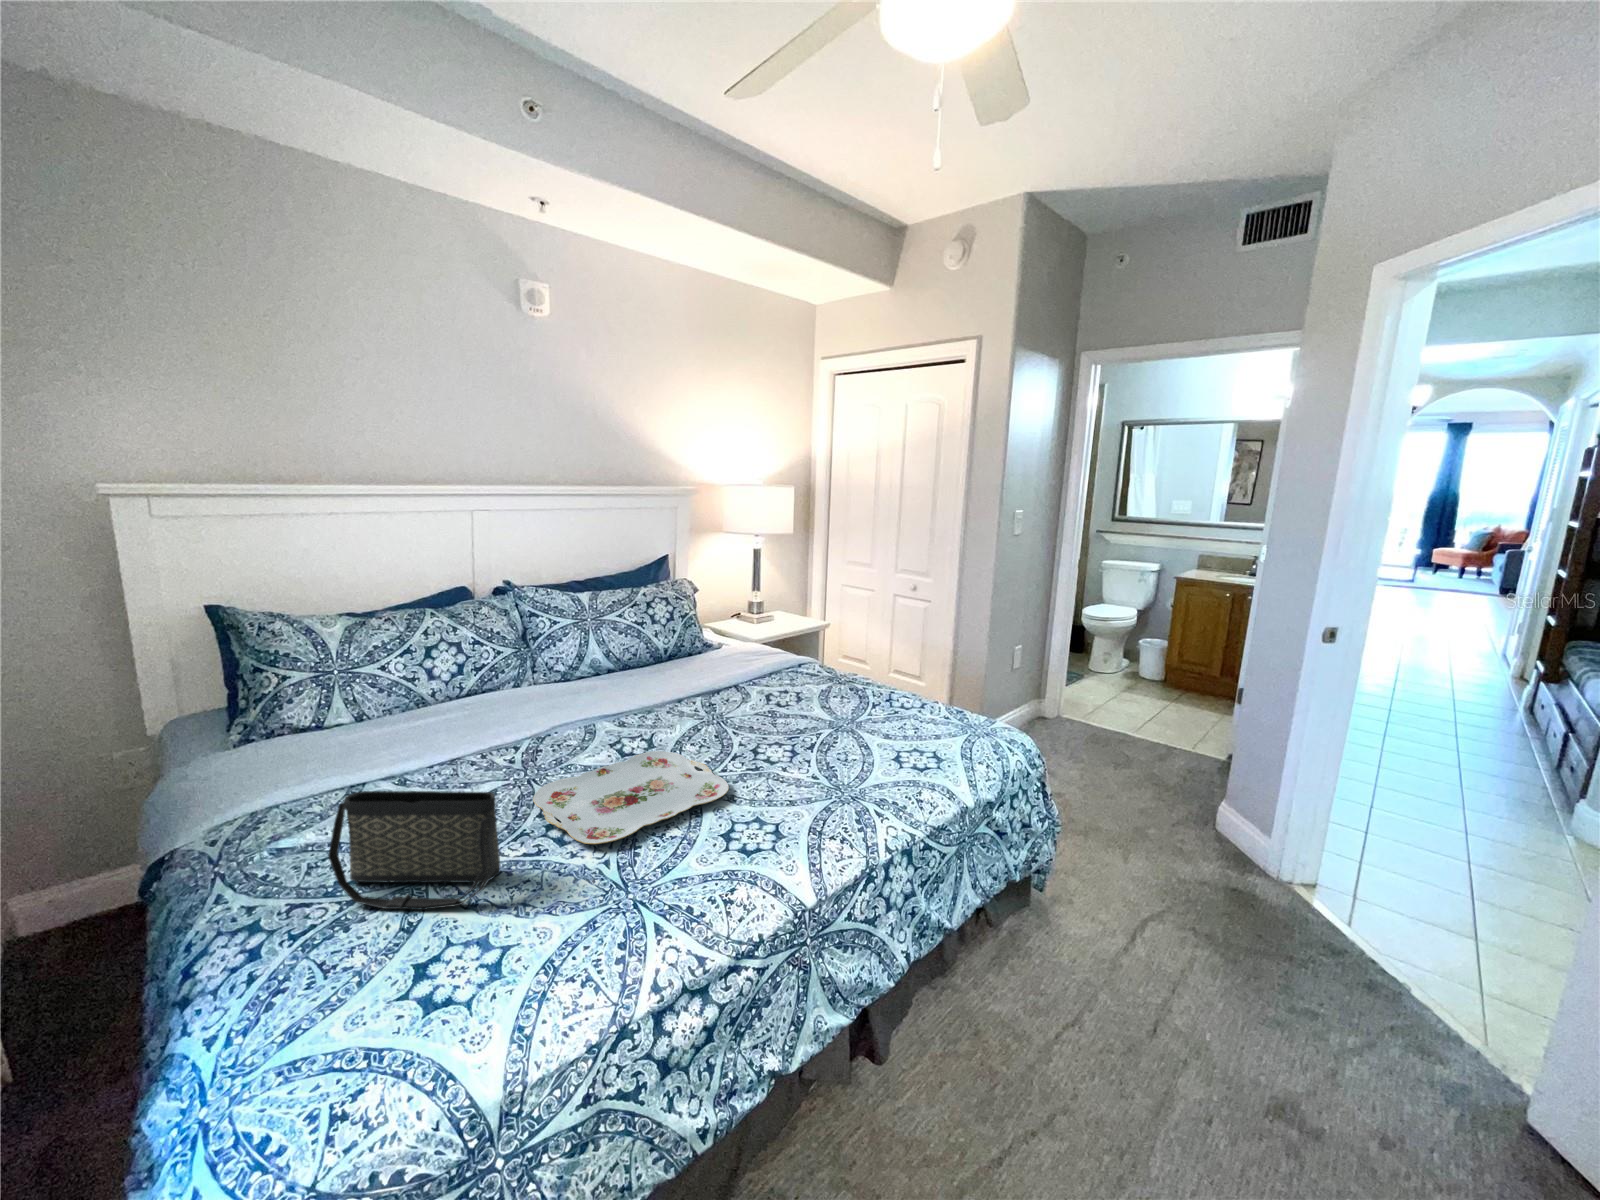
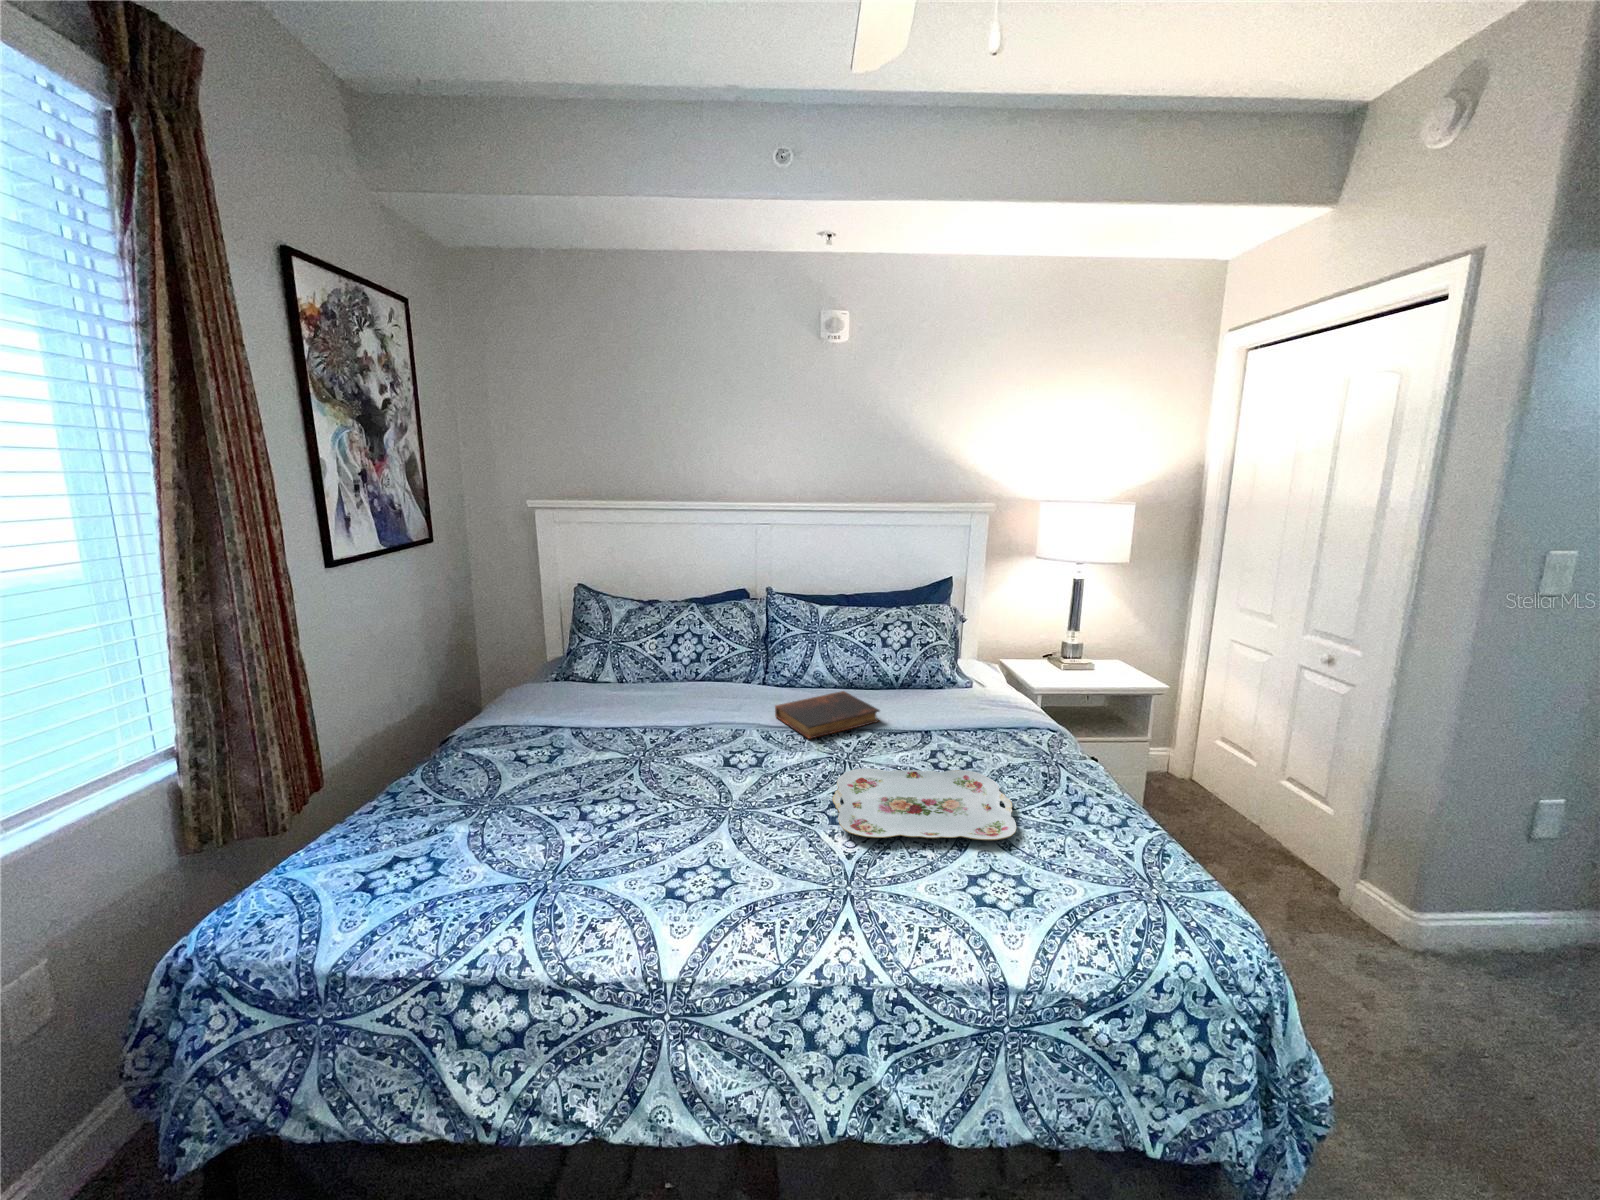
book: none [394,717,524,775] -> present [775,691,880,739]
handbag: present [329,791,500,910] -> none [676,725,776,836]

